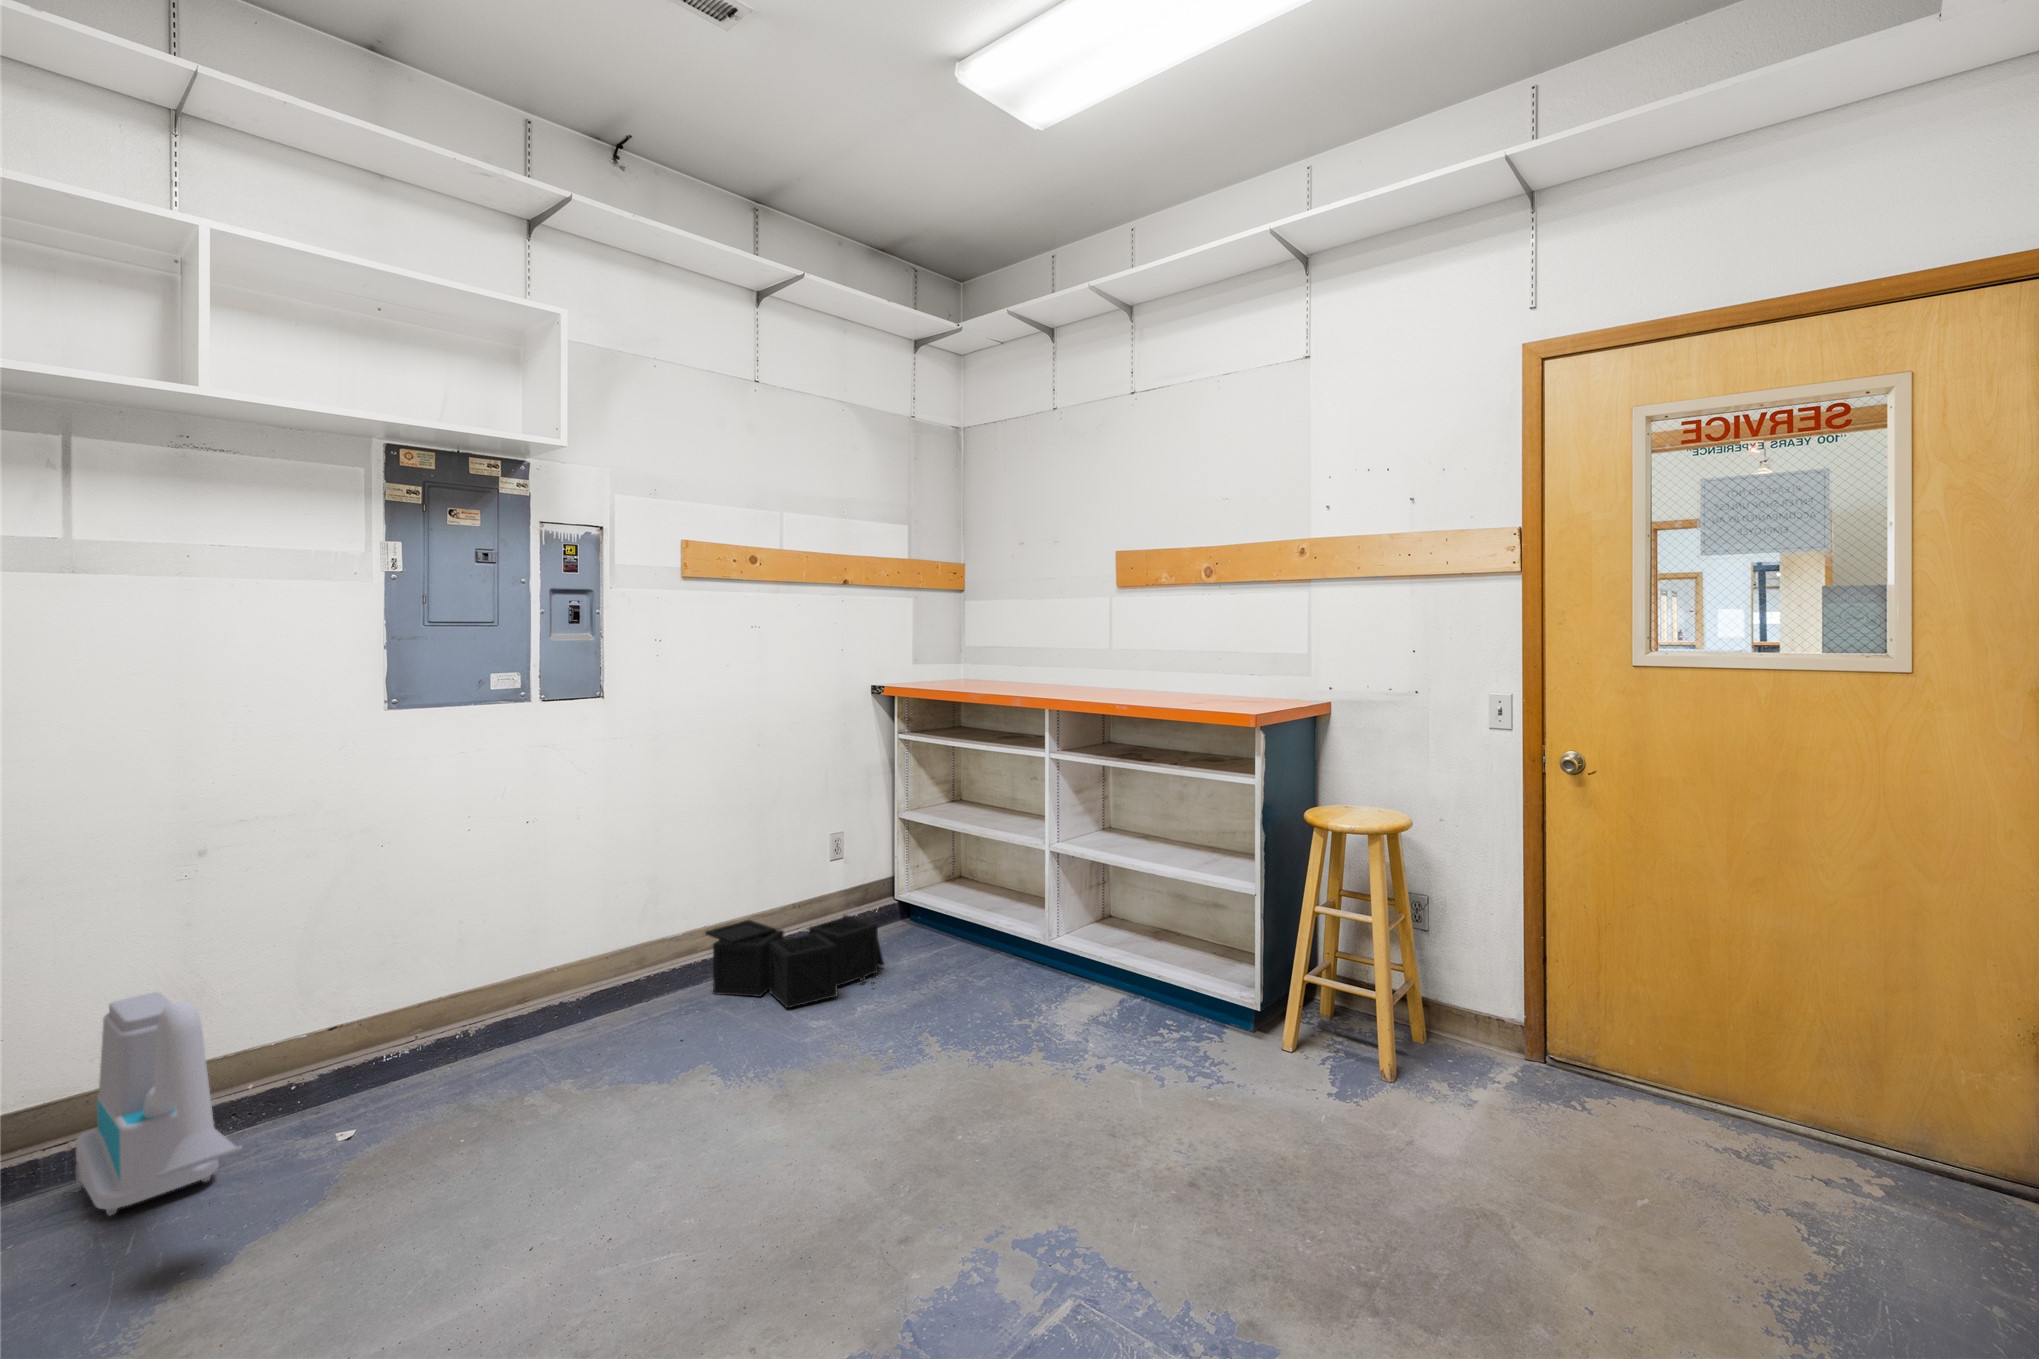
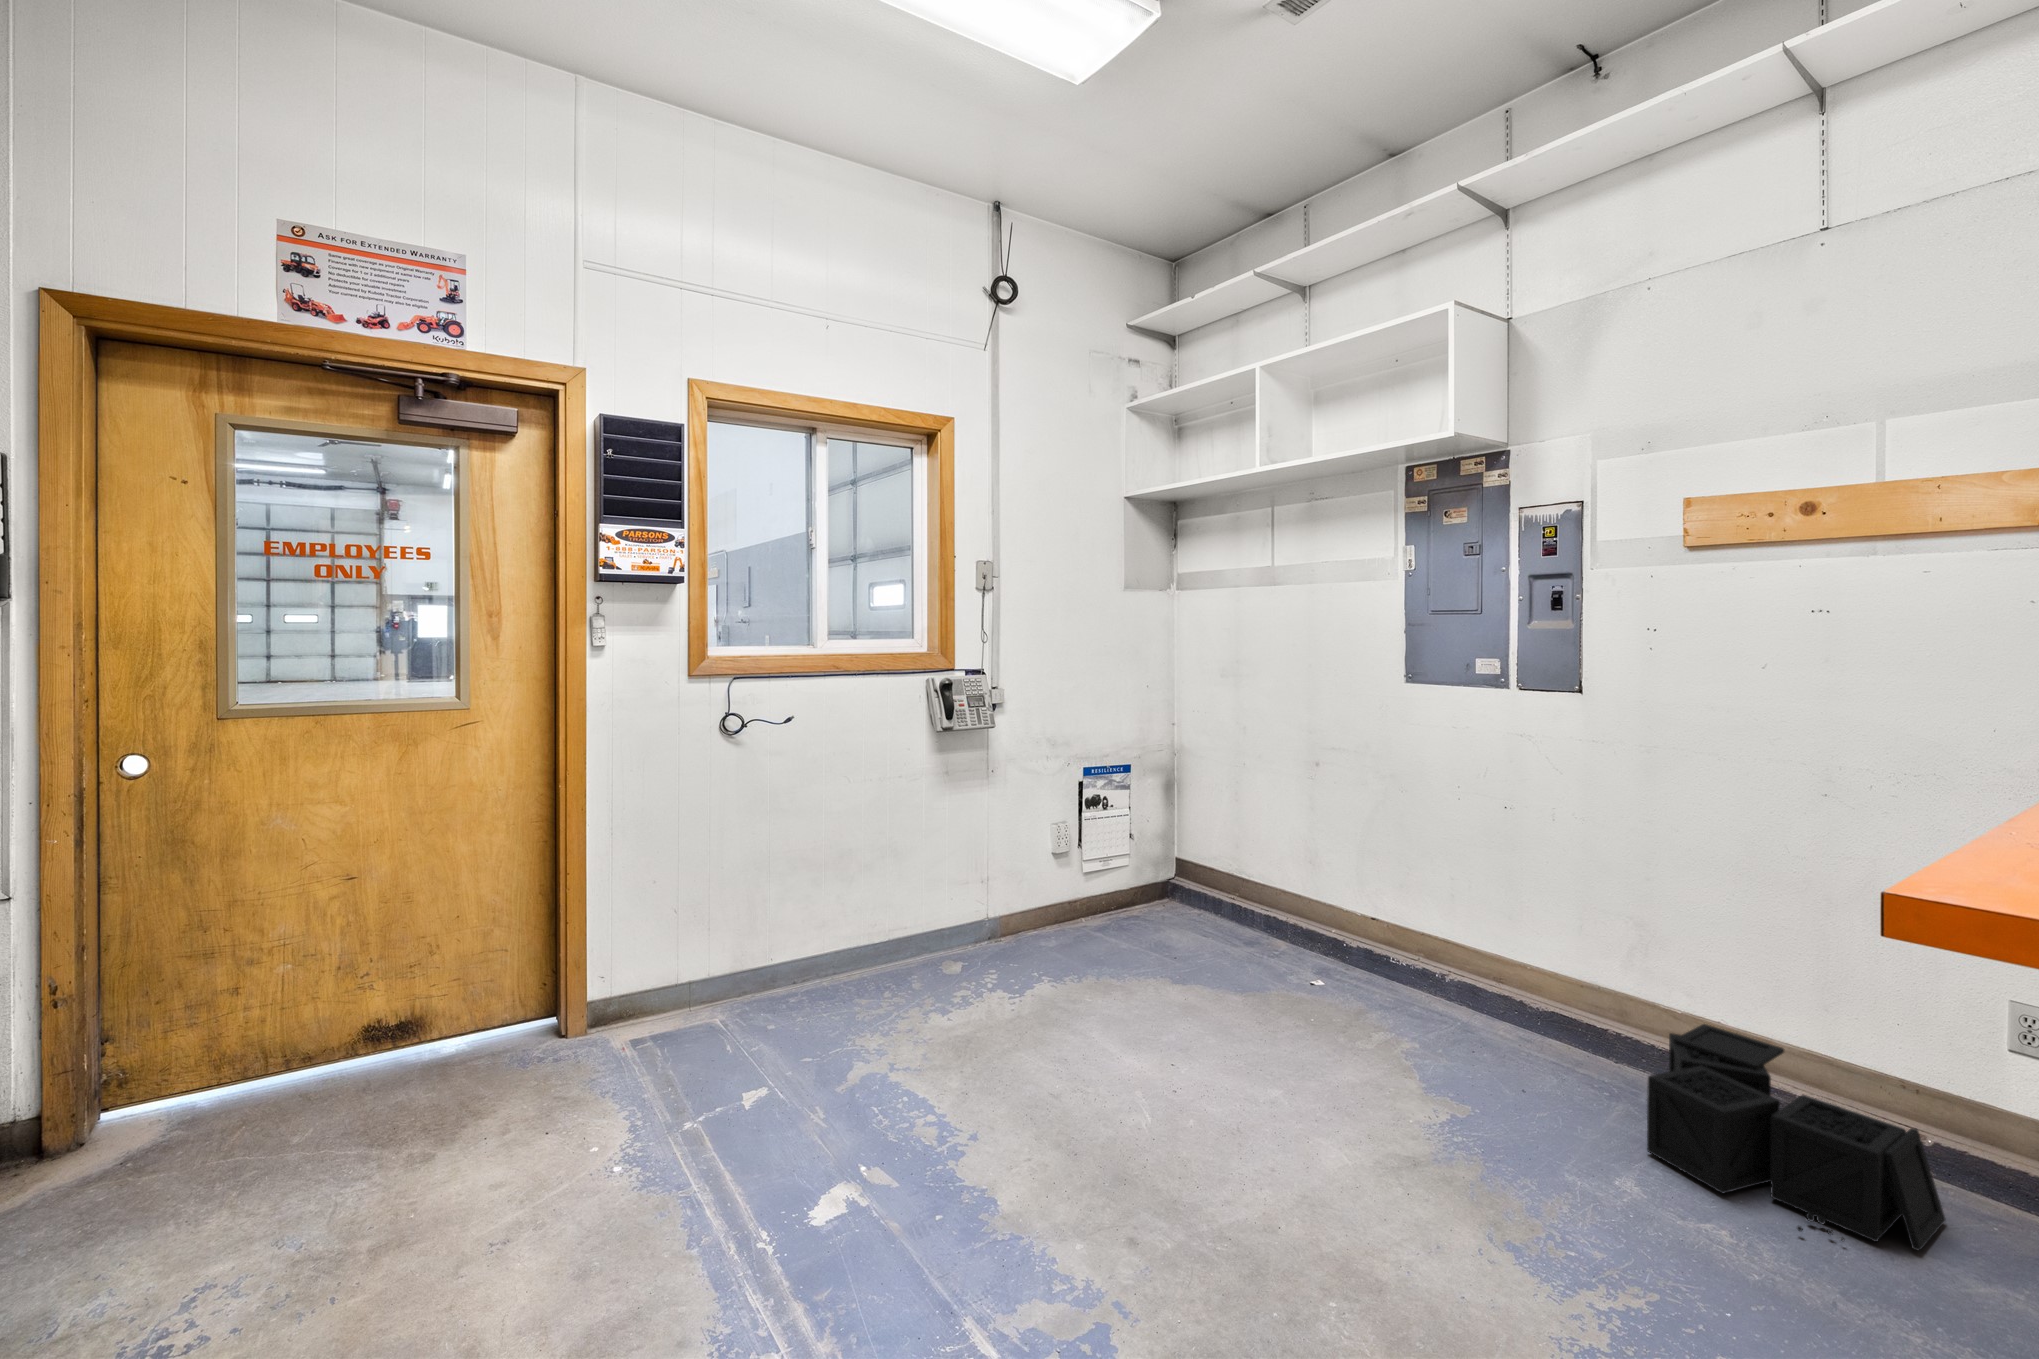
vacuum cleaner: present [76,992,243,1216] -> none [1149,829,1295,957]

